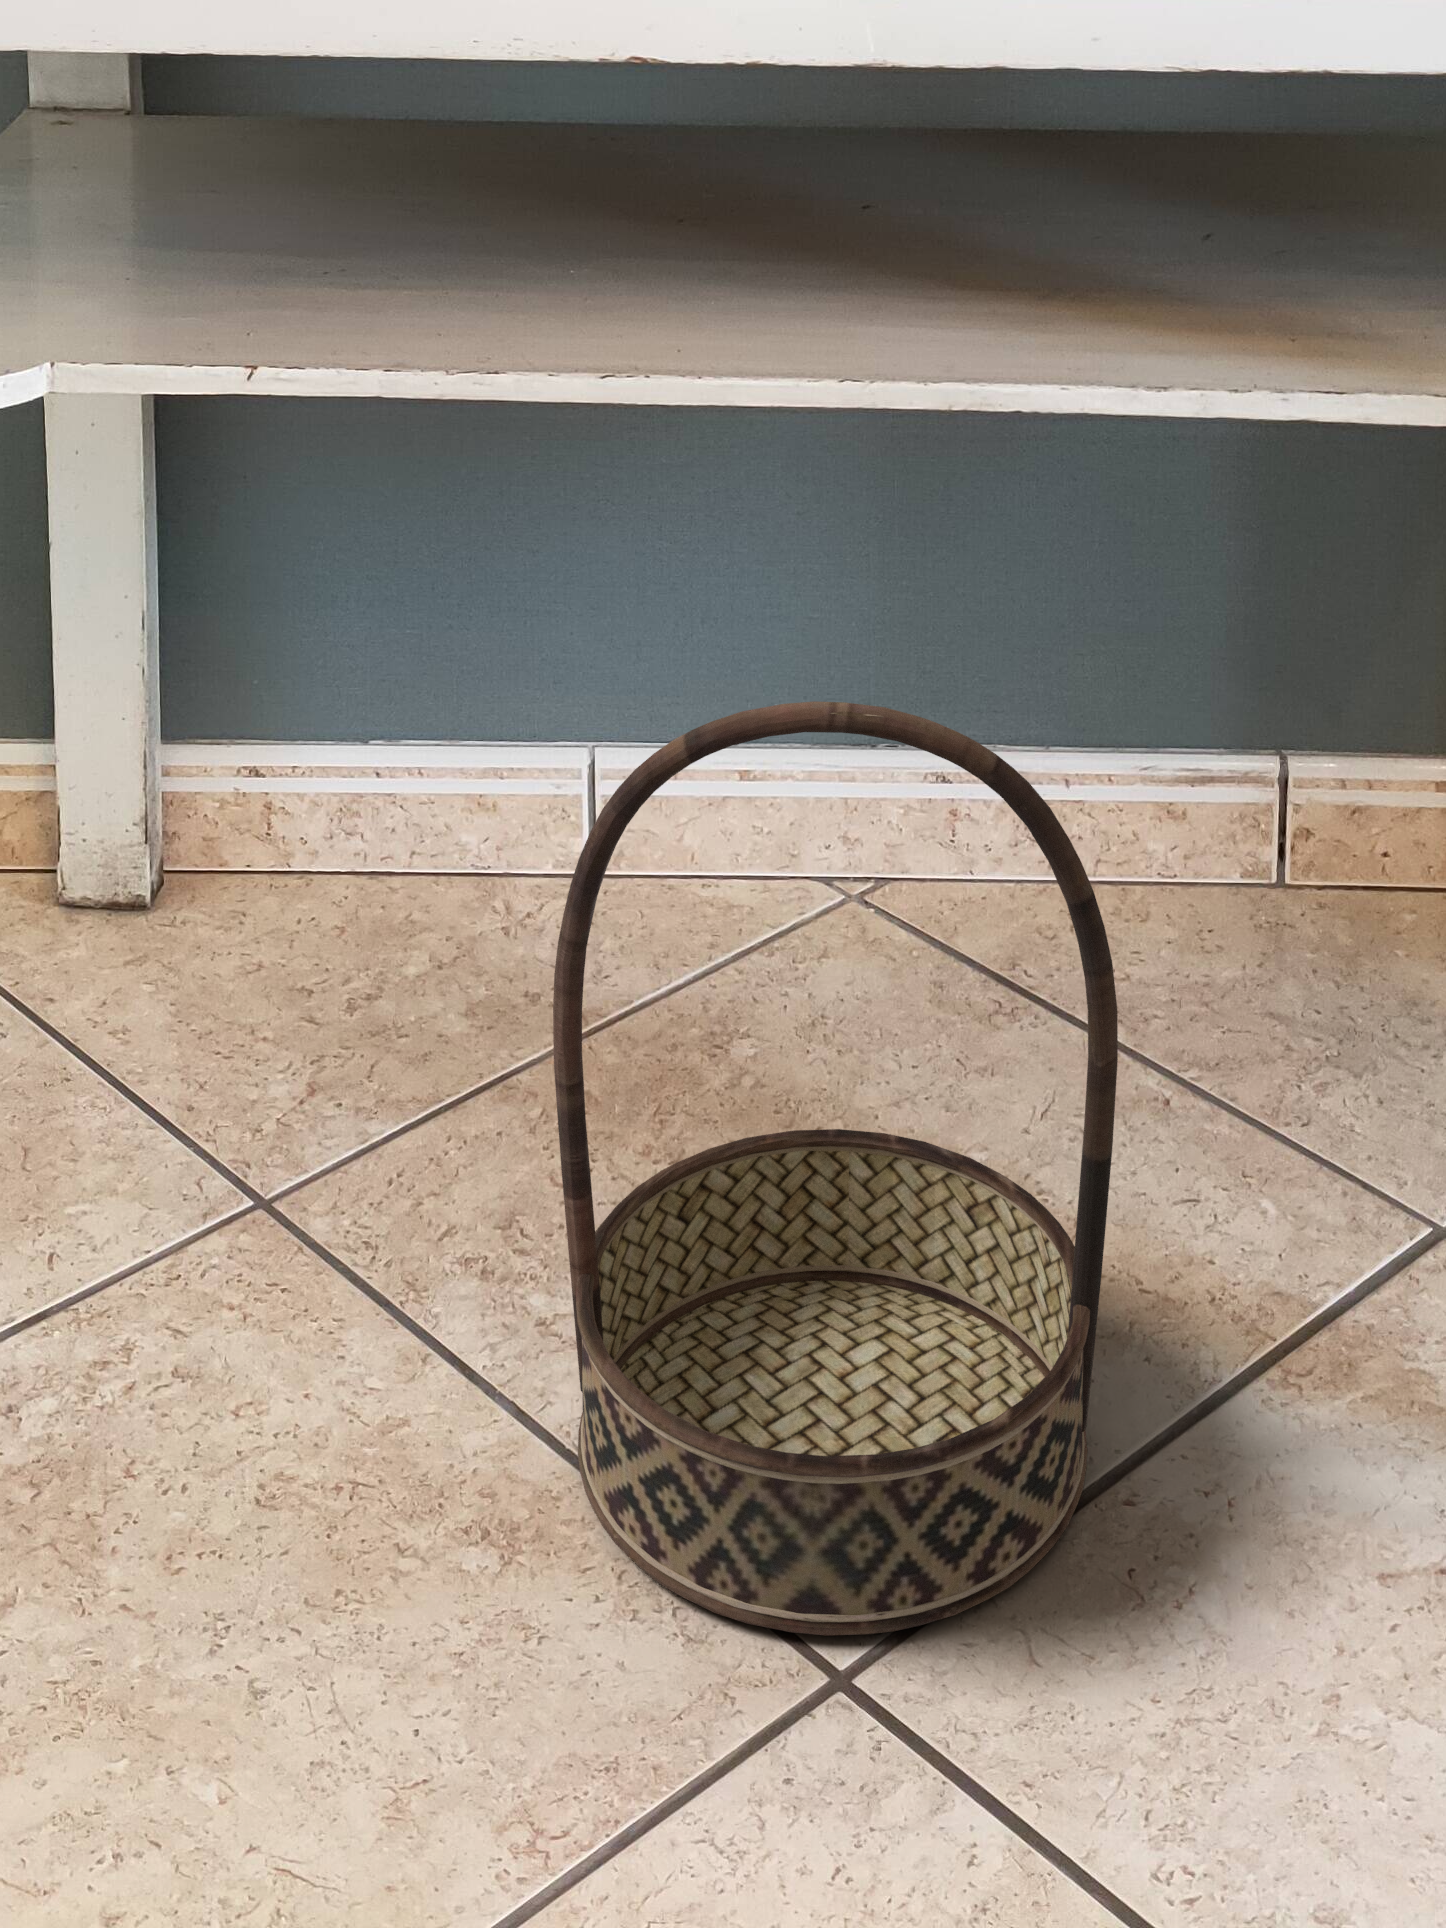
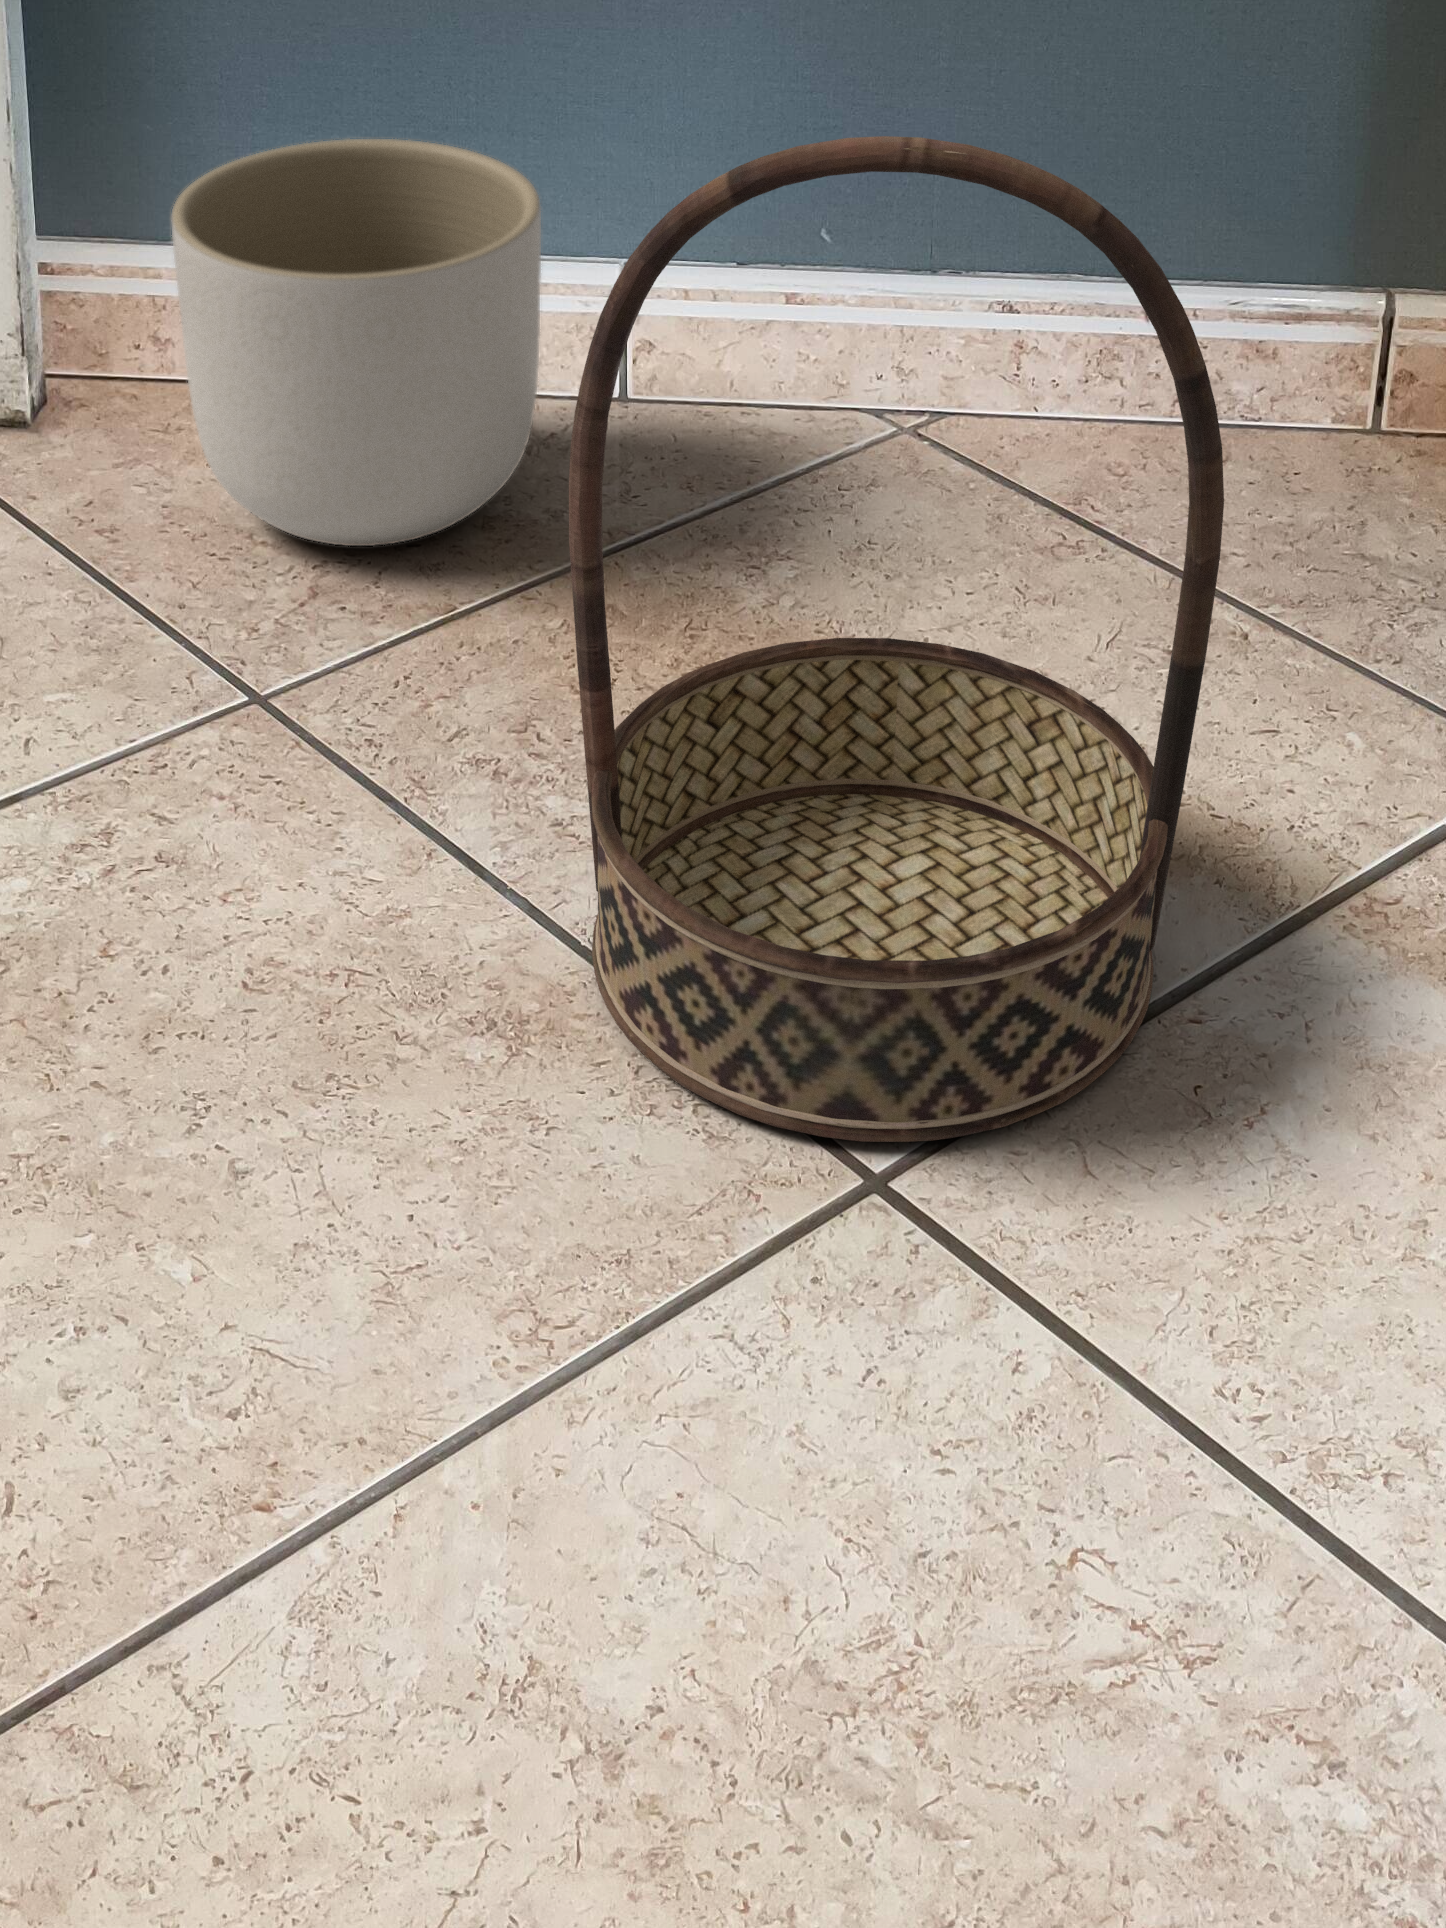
planter: none [187,645,518,1040] -> present [172,139,541,546]

